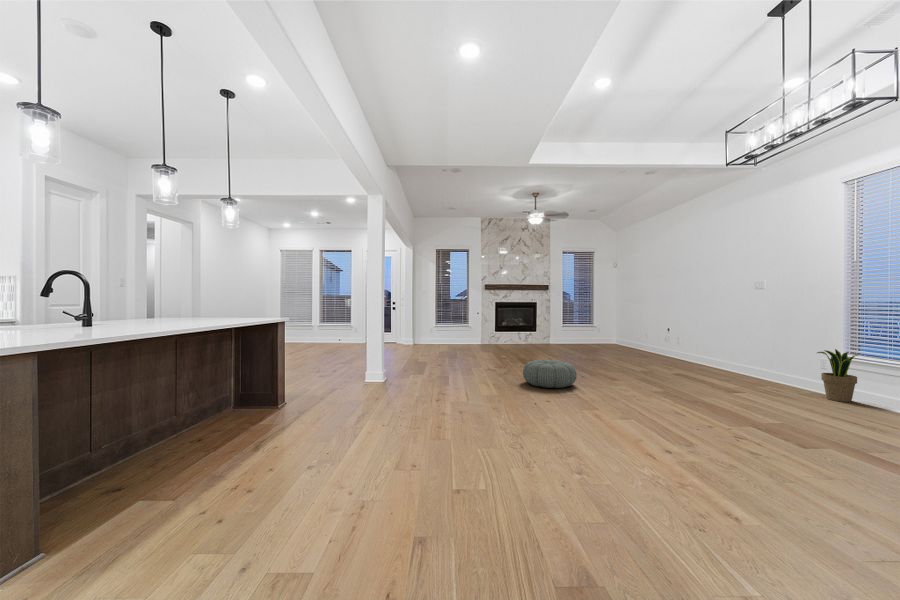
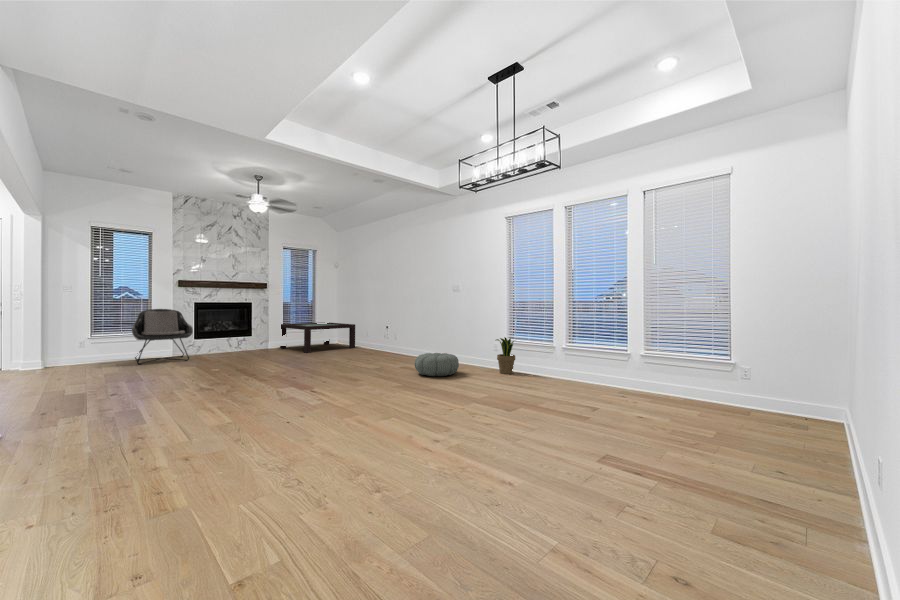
lounge chair: none [456,307,493,348] -> present [132,309,193,365]
coffee table: none [561,322,635,350] -> present [280,323,355,353]
pouf: present [523,360,577,388] -> present [415,353,459,376]

